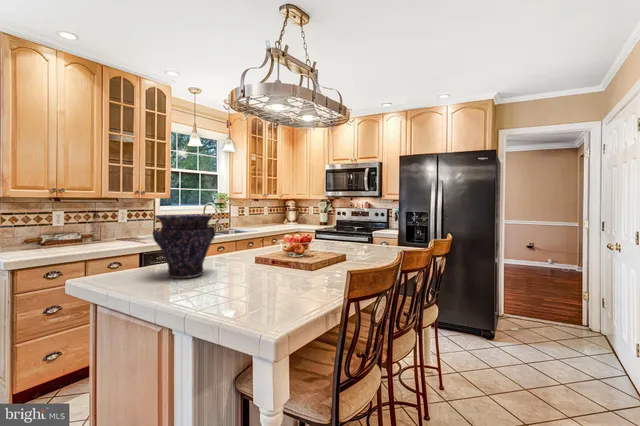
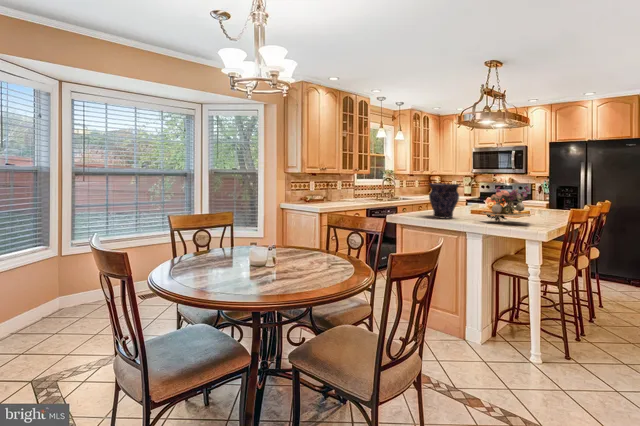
flower arrangement: none [231,216,321,285] -> present [483,186,534,222]

